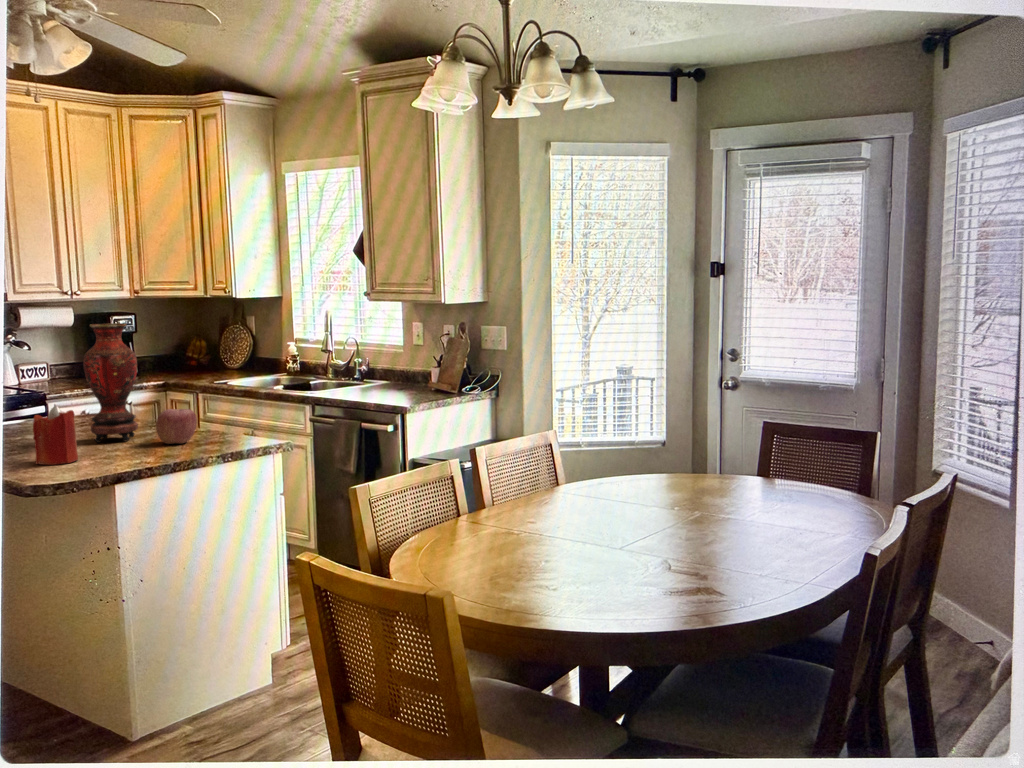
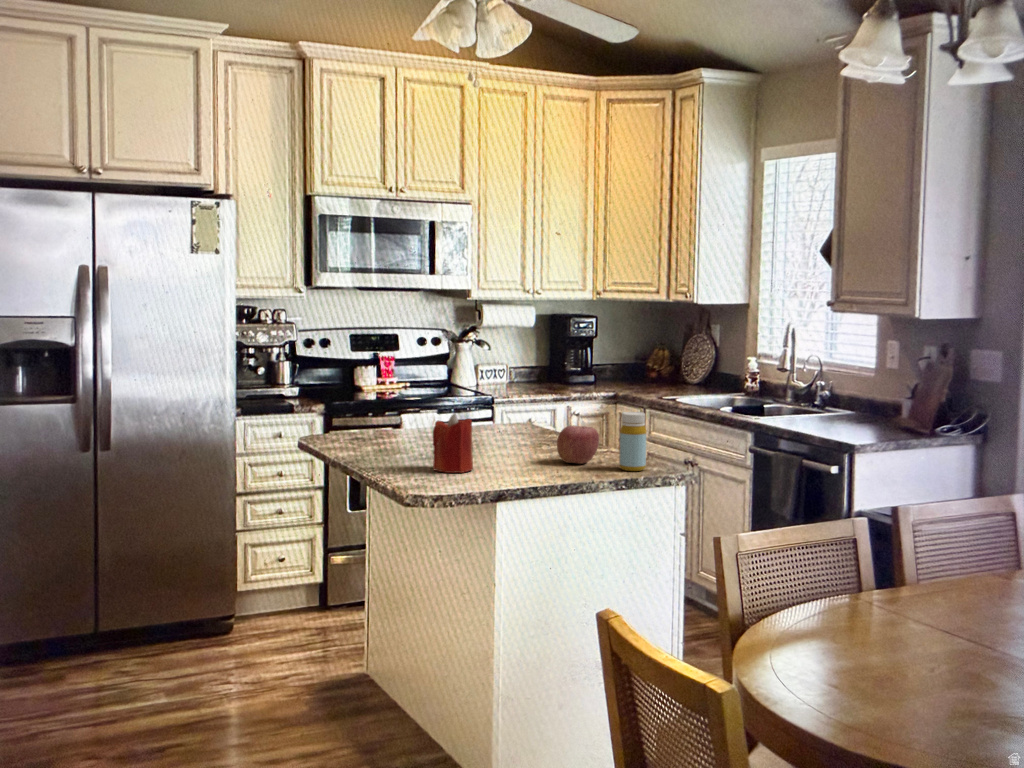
vase: present [84,323,138,443] -> none [496,331,548,455]
bottle: none [219,391,245,445] -> present [619,412,646,471]

